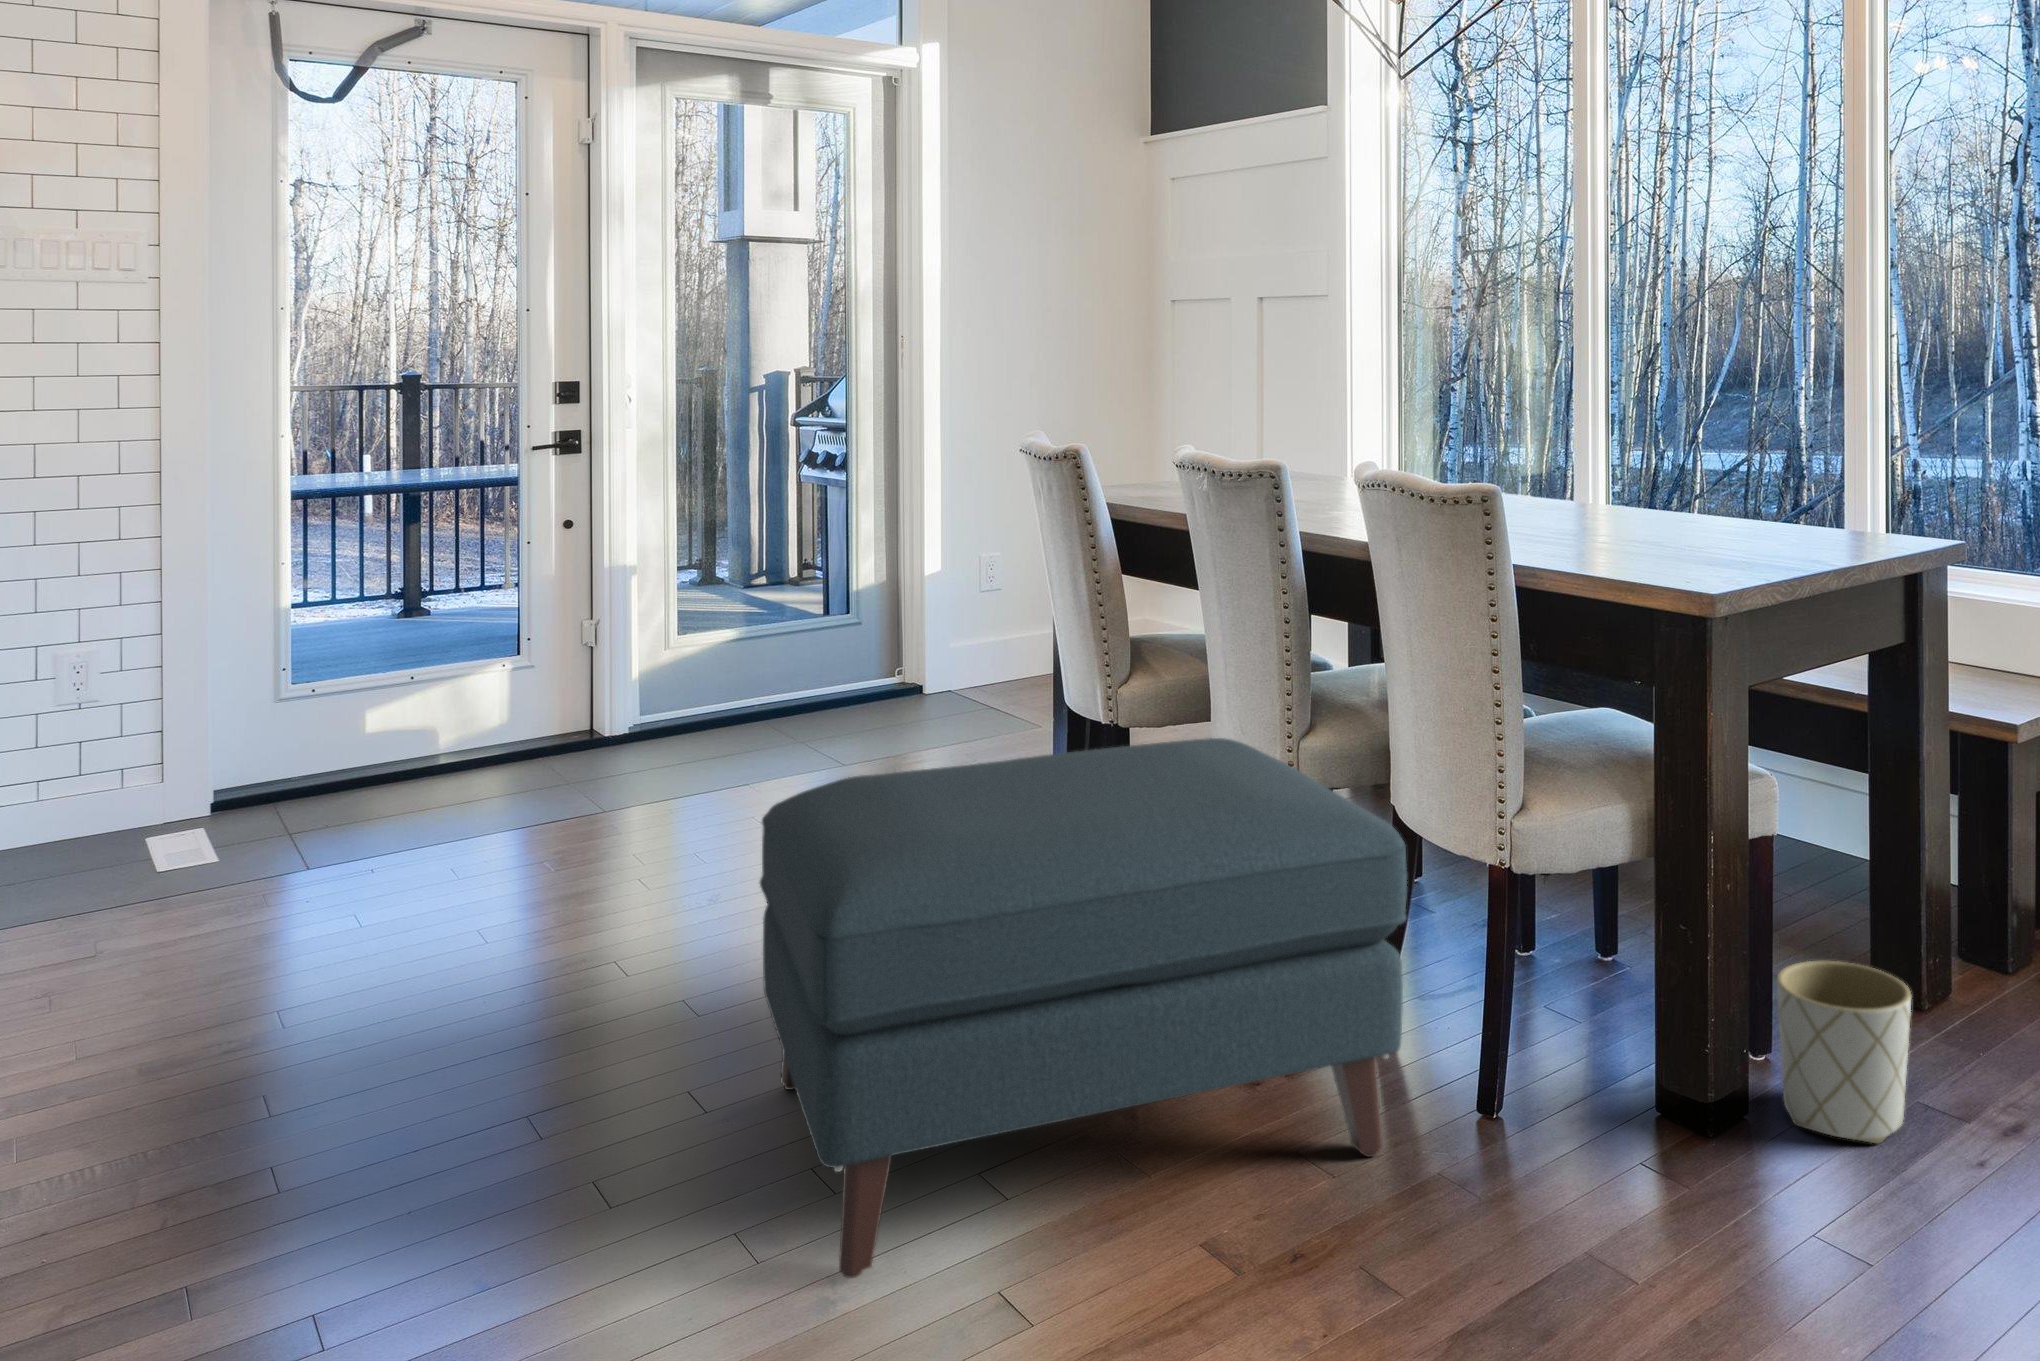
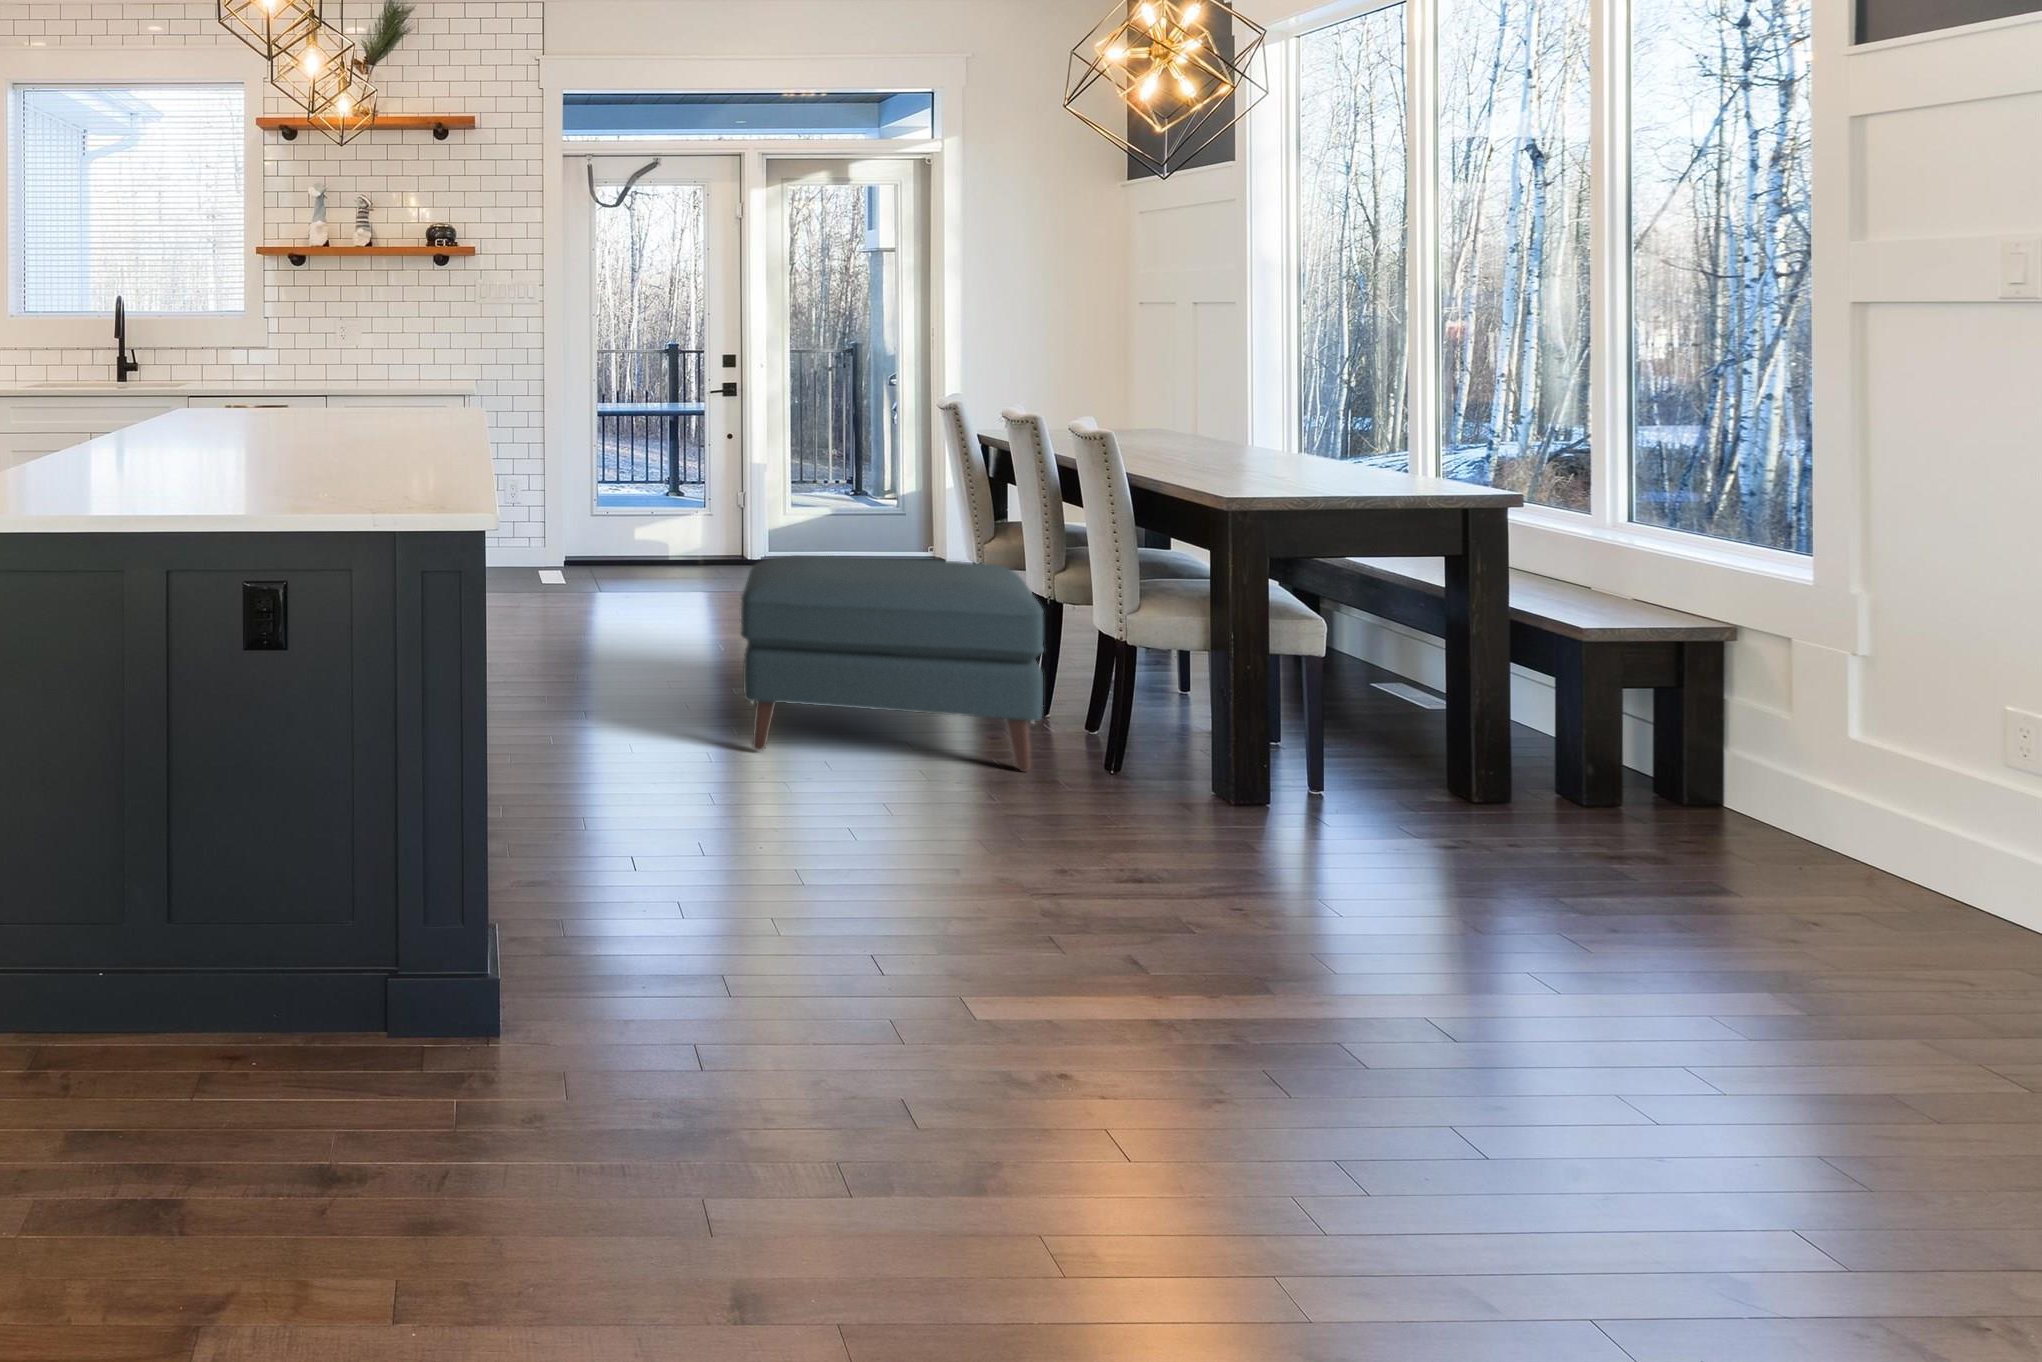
planter: present [1777,961,1911,1143] -> none [1283,728,1370,829]

